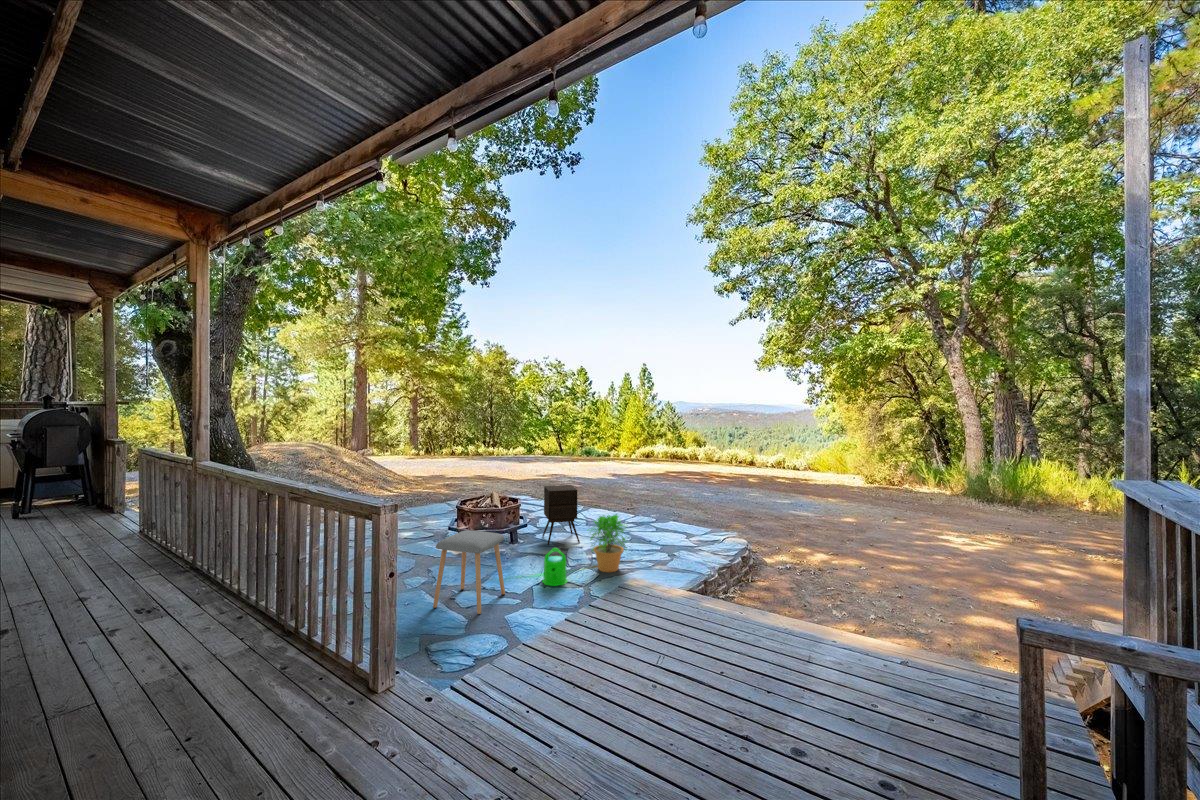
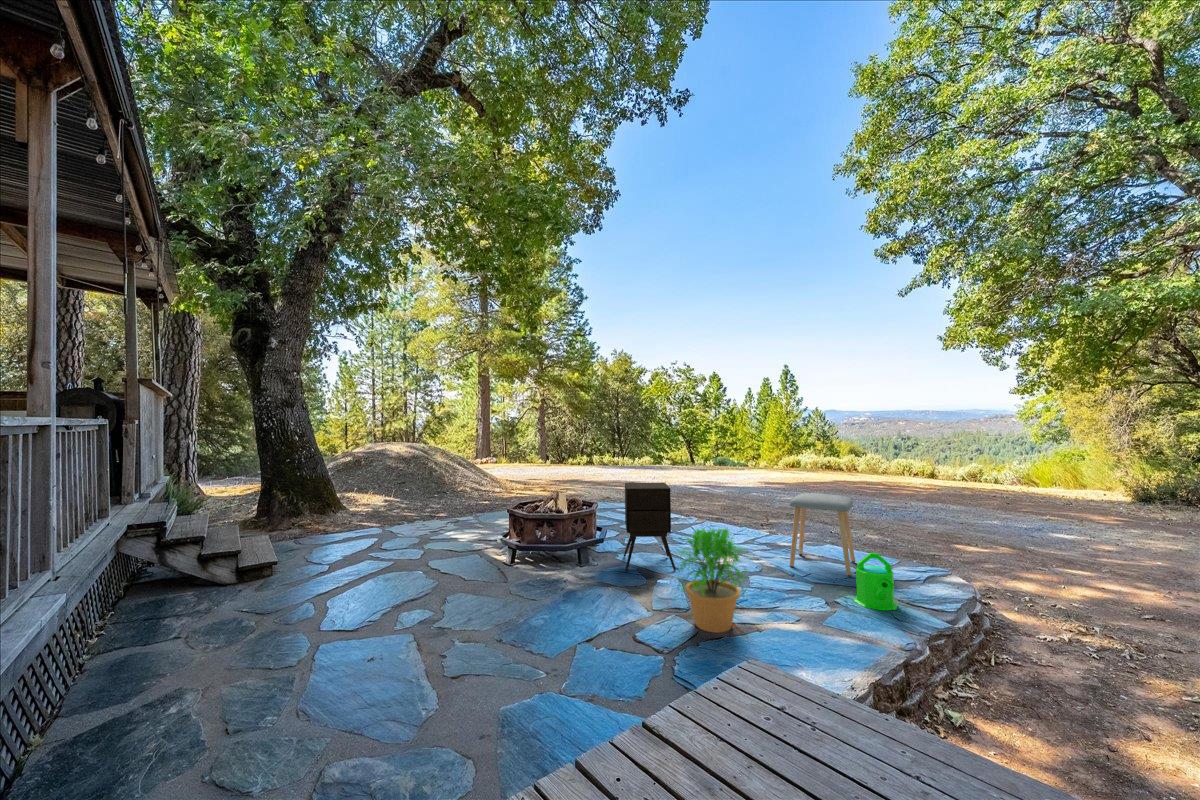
stool: present [433,531,505,615] -> present [790,493,855,576]
watering can: present [542,548,568,586] -> present [854,553,898,611]

